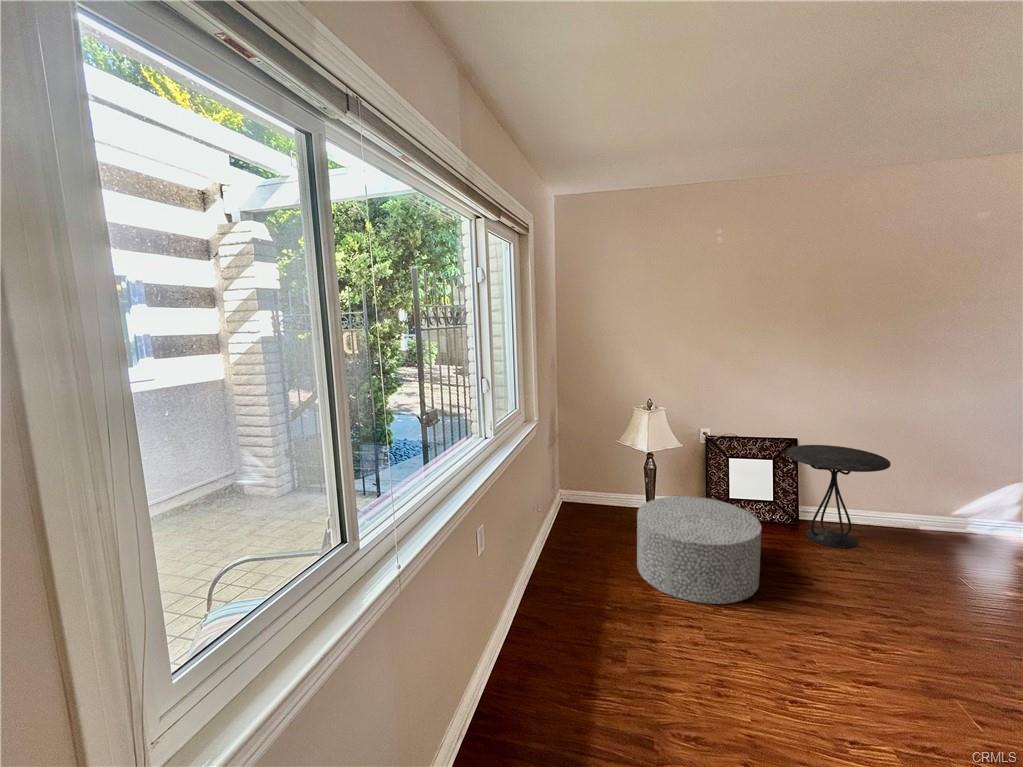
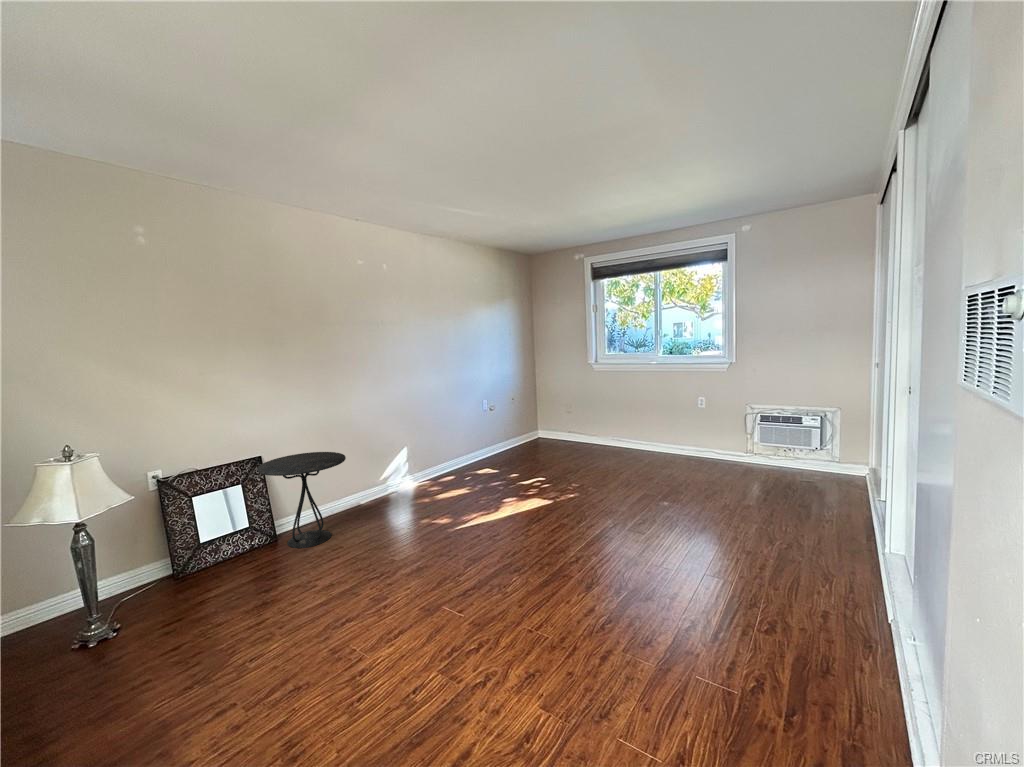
ottoman: present [637,496,761,604] -> none [83,544,273,703]

